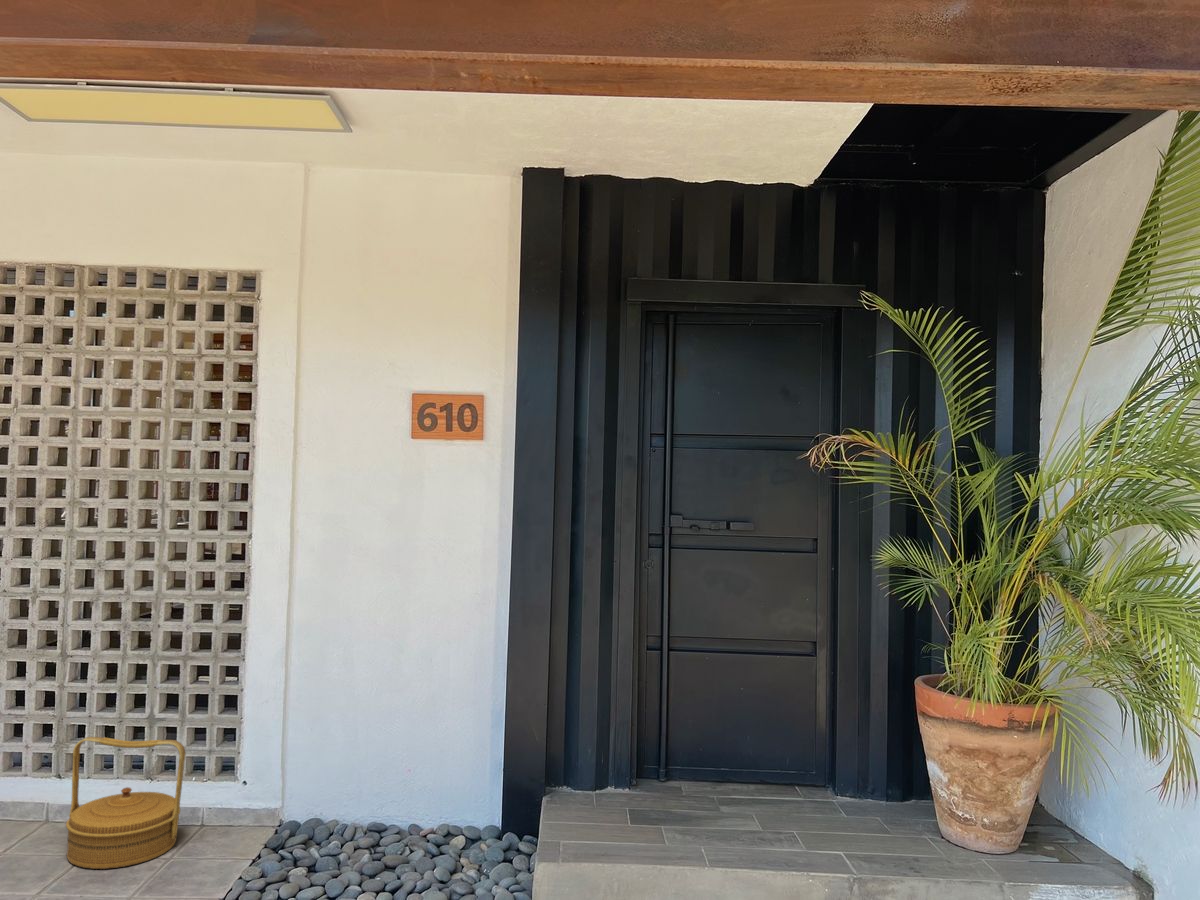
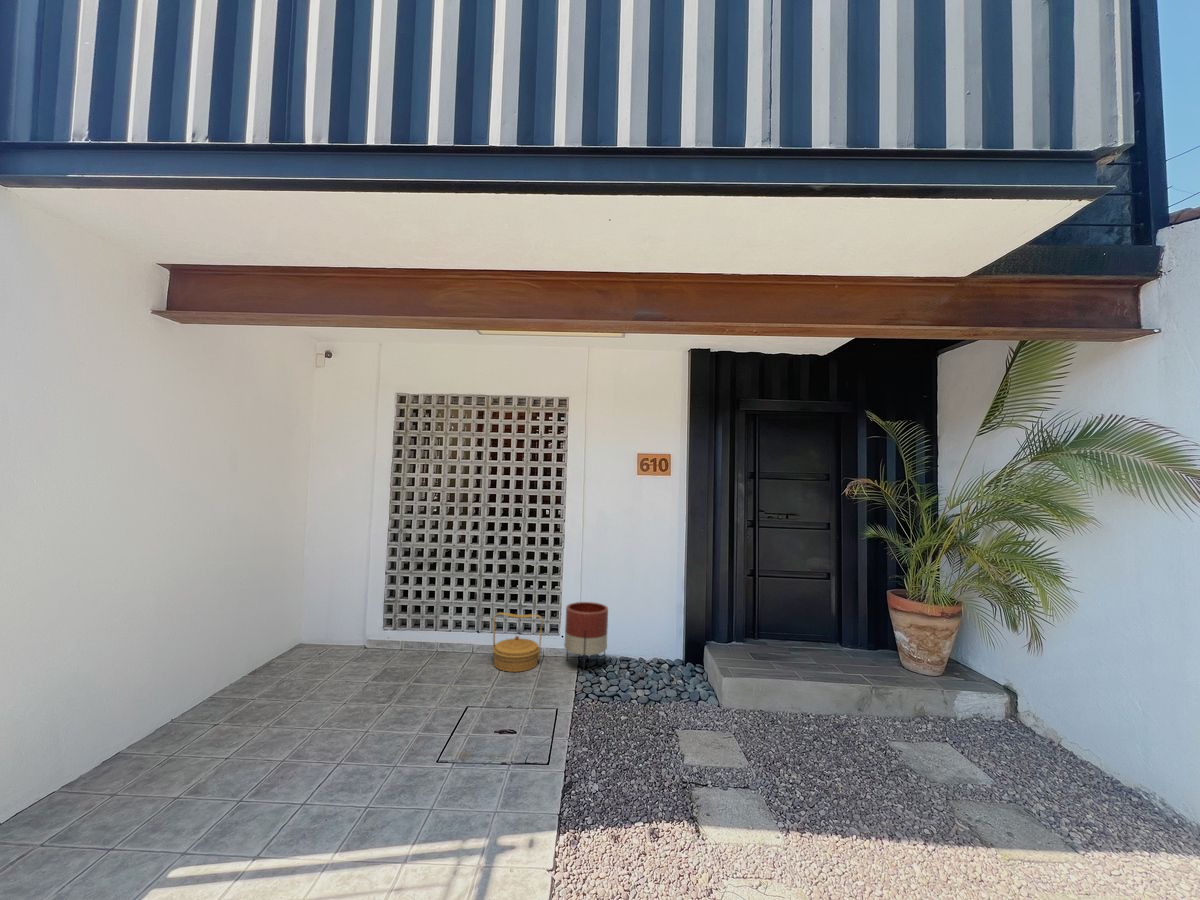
planter: none [230,710,333,871] -> present [564,602,608,672]

